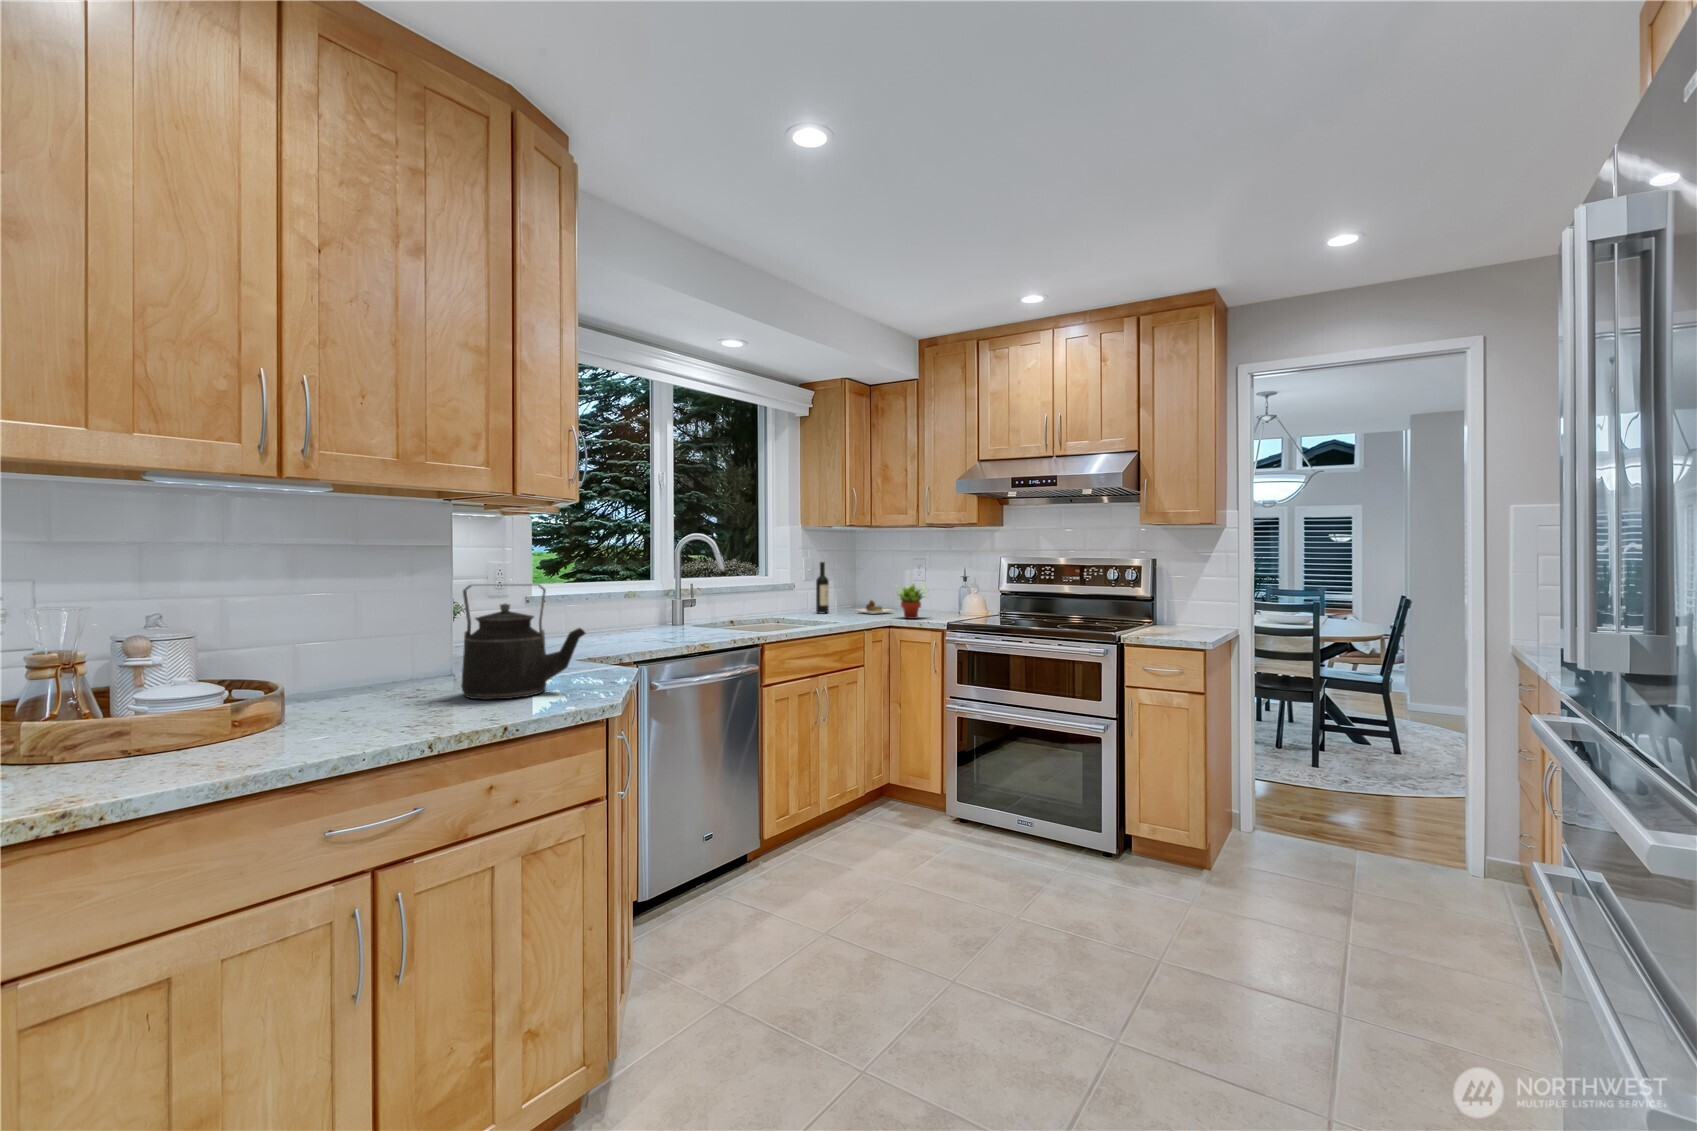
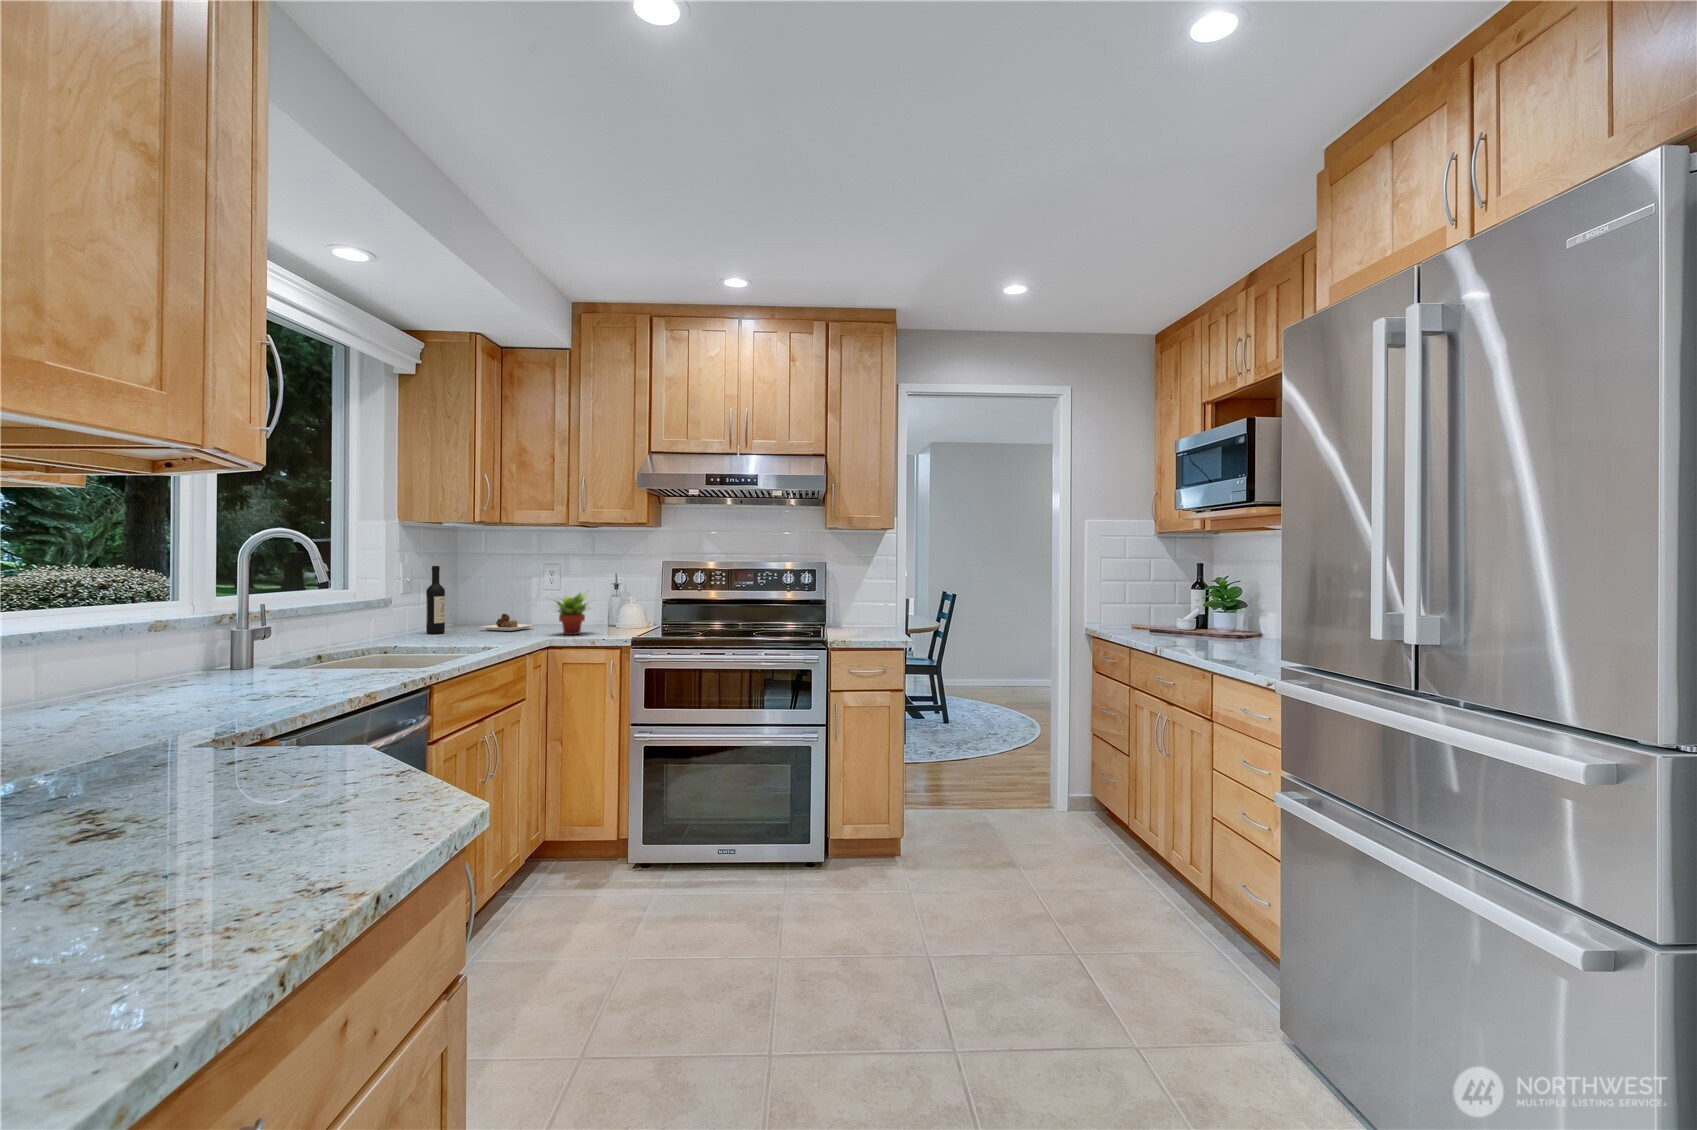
kettle: present [461,584,585,700] -> none [90,624,374,876]

